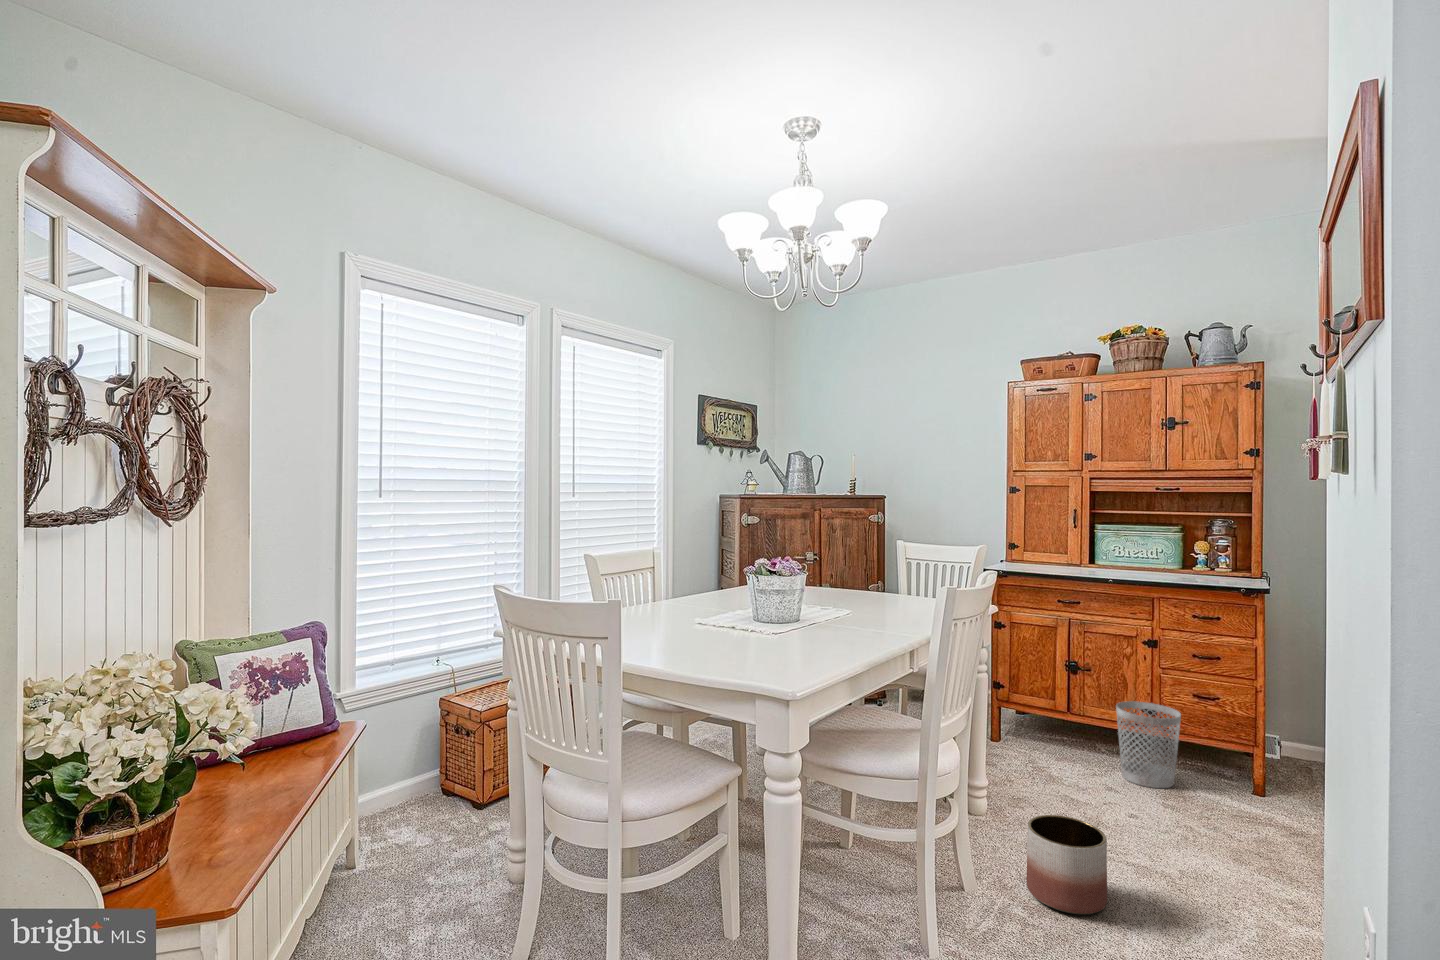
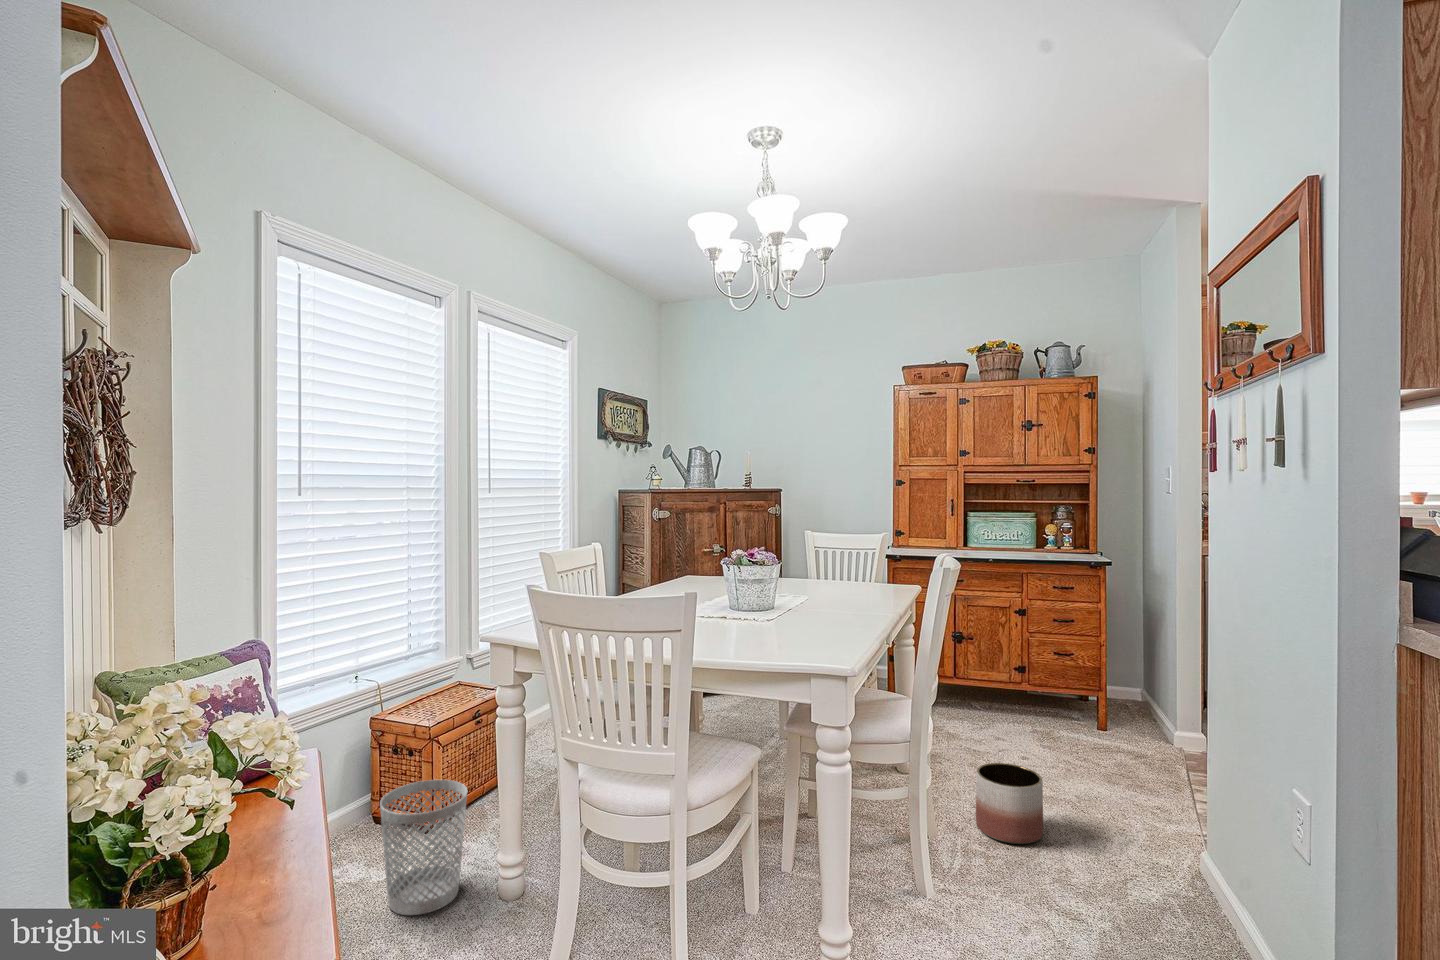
wastebasket: present [1116,701,1181,788] -> present [380,780,467,915]

